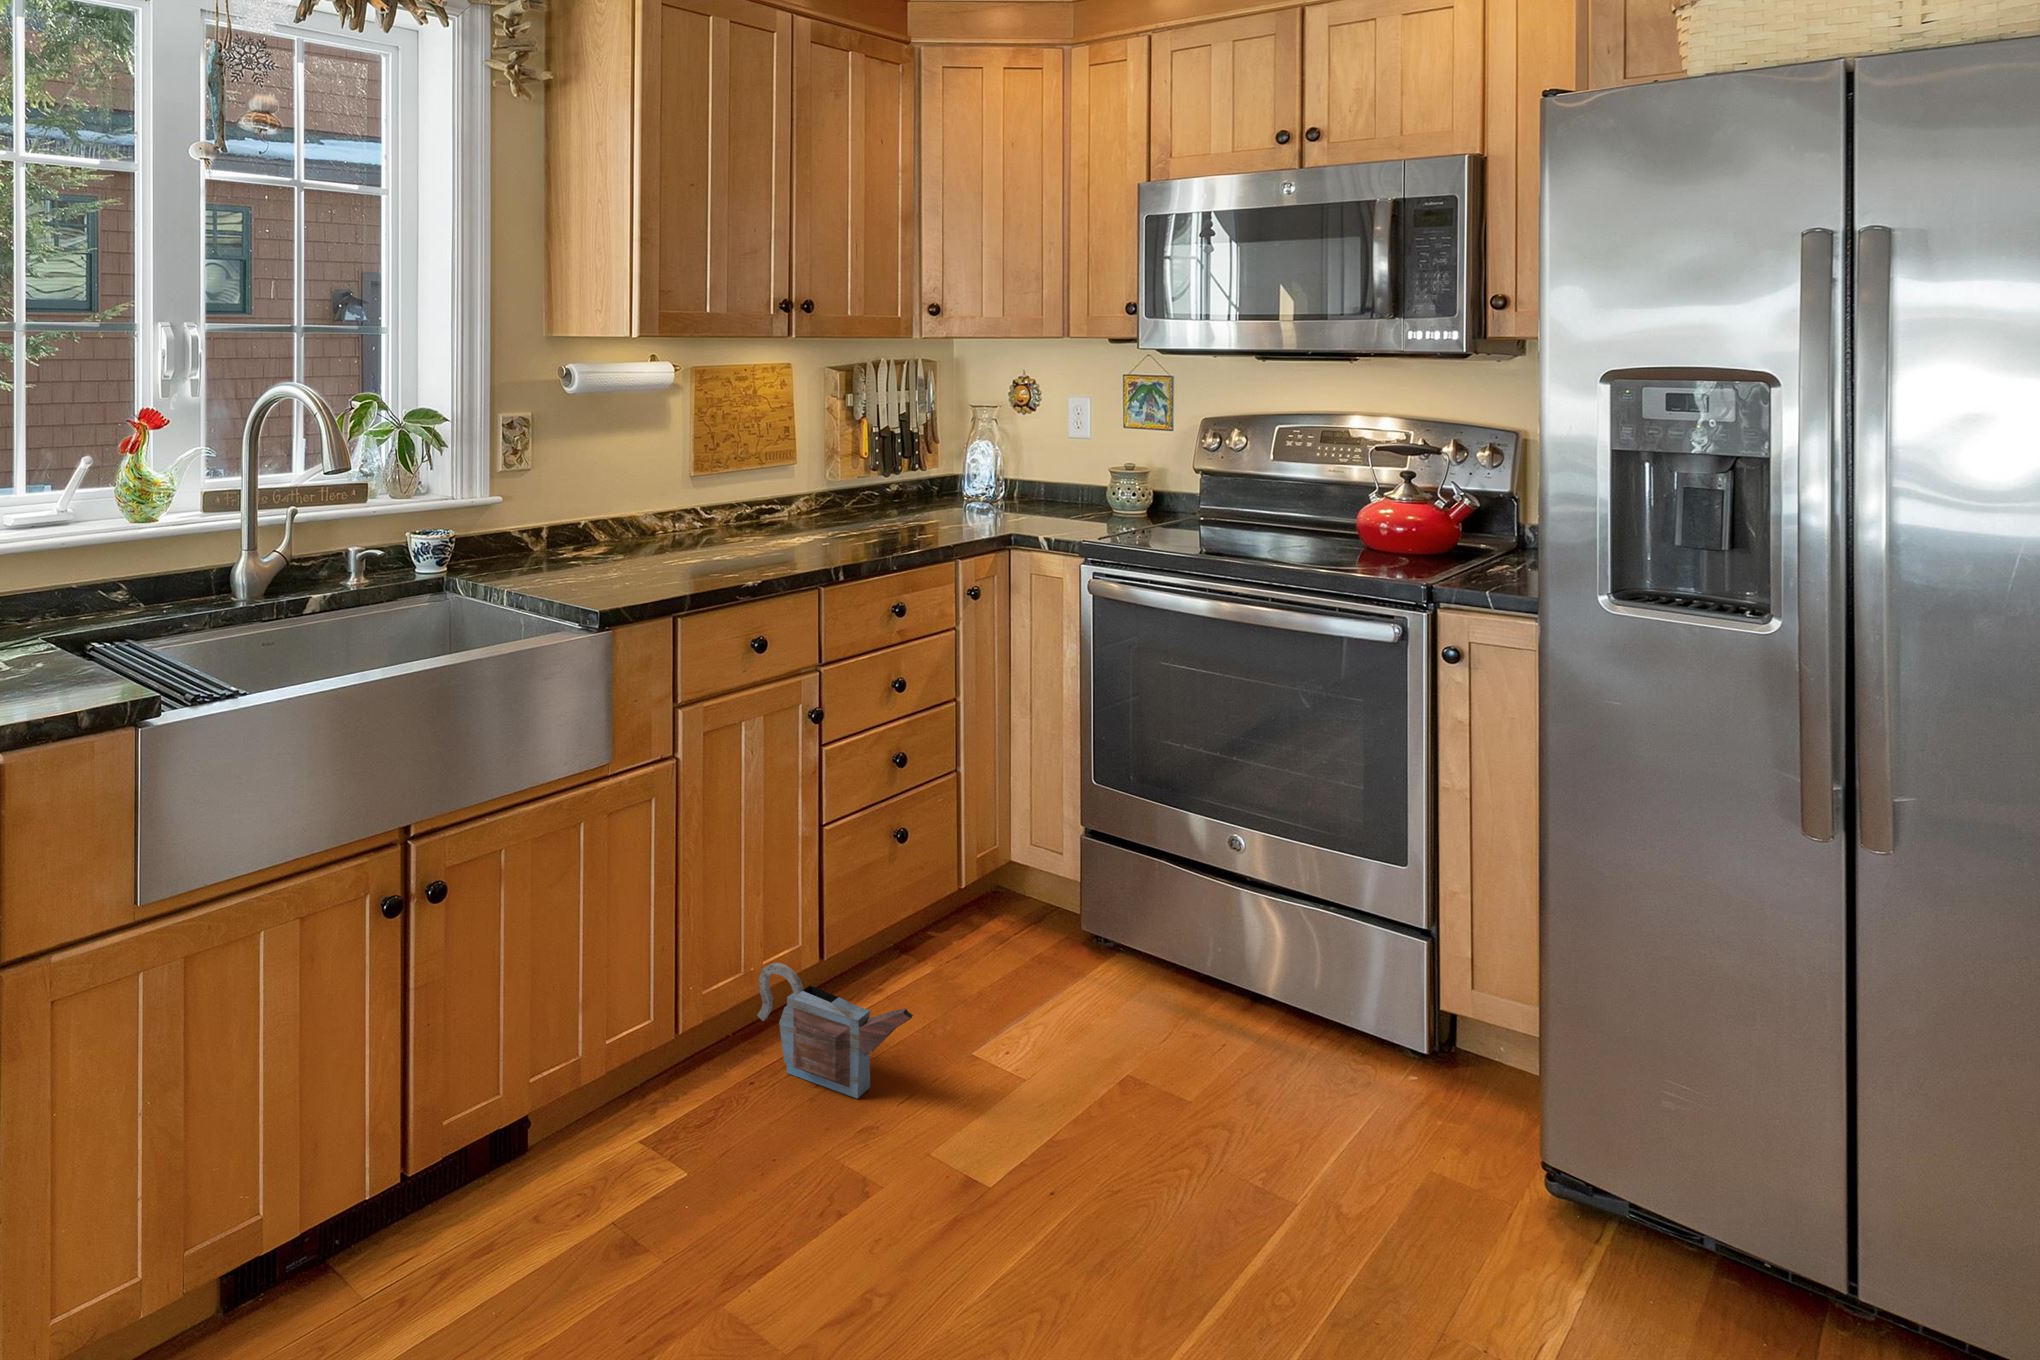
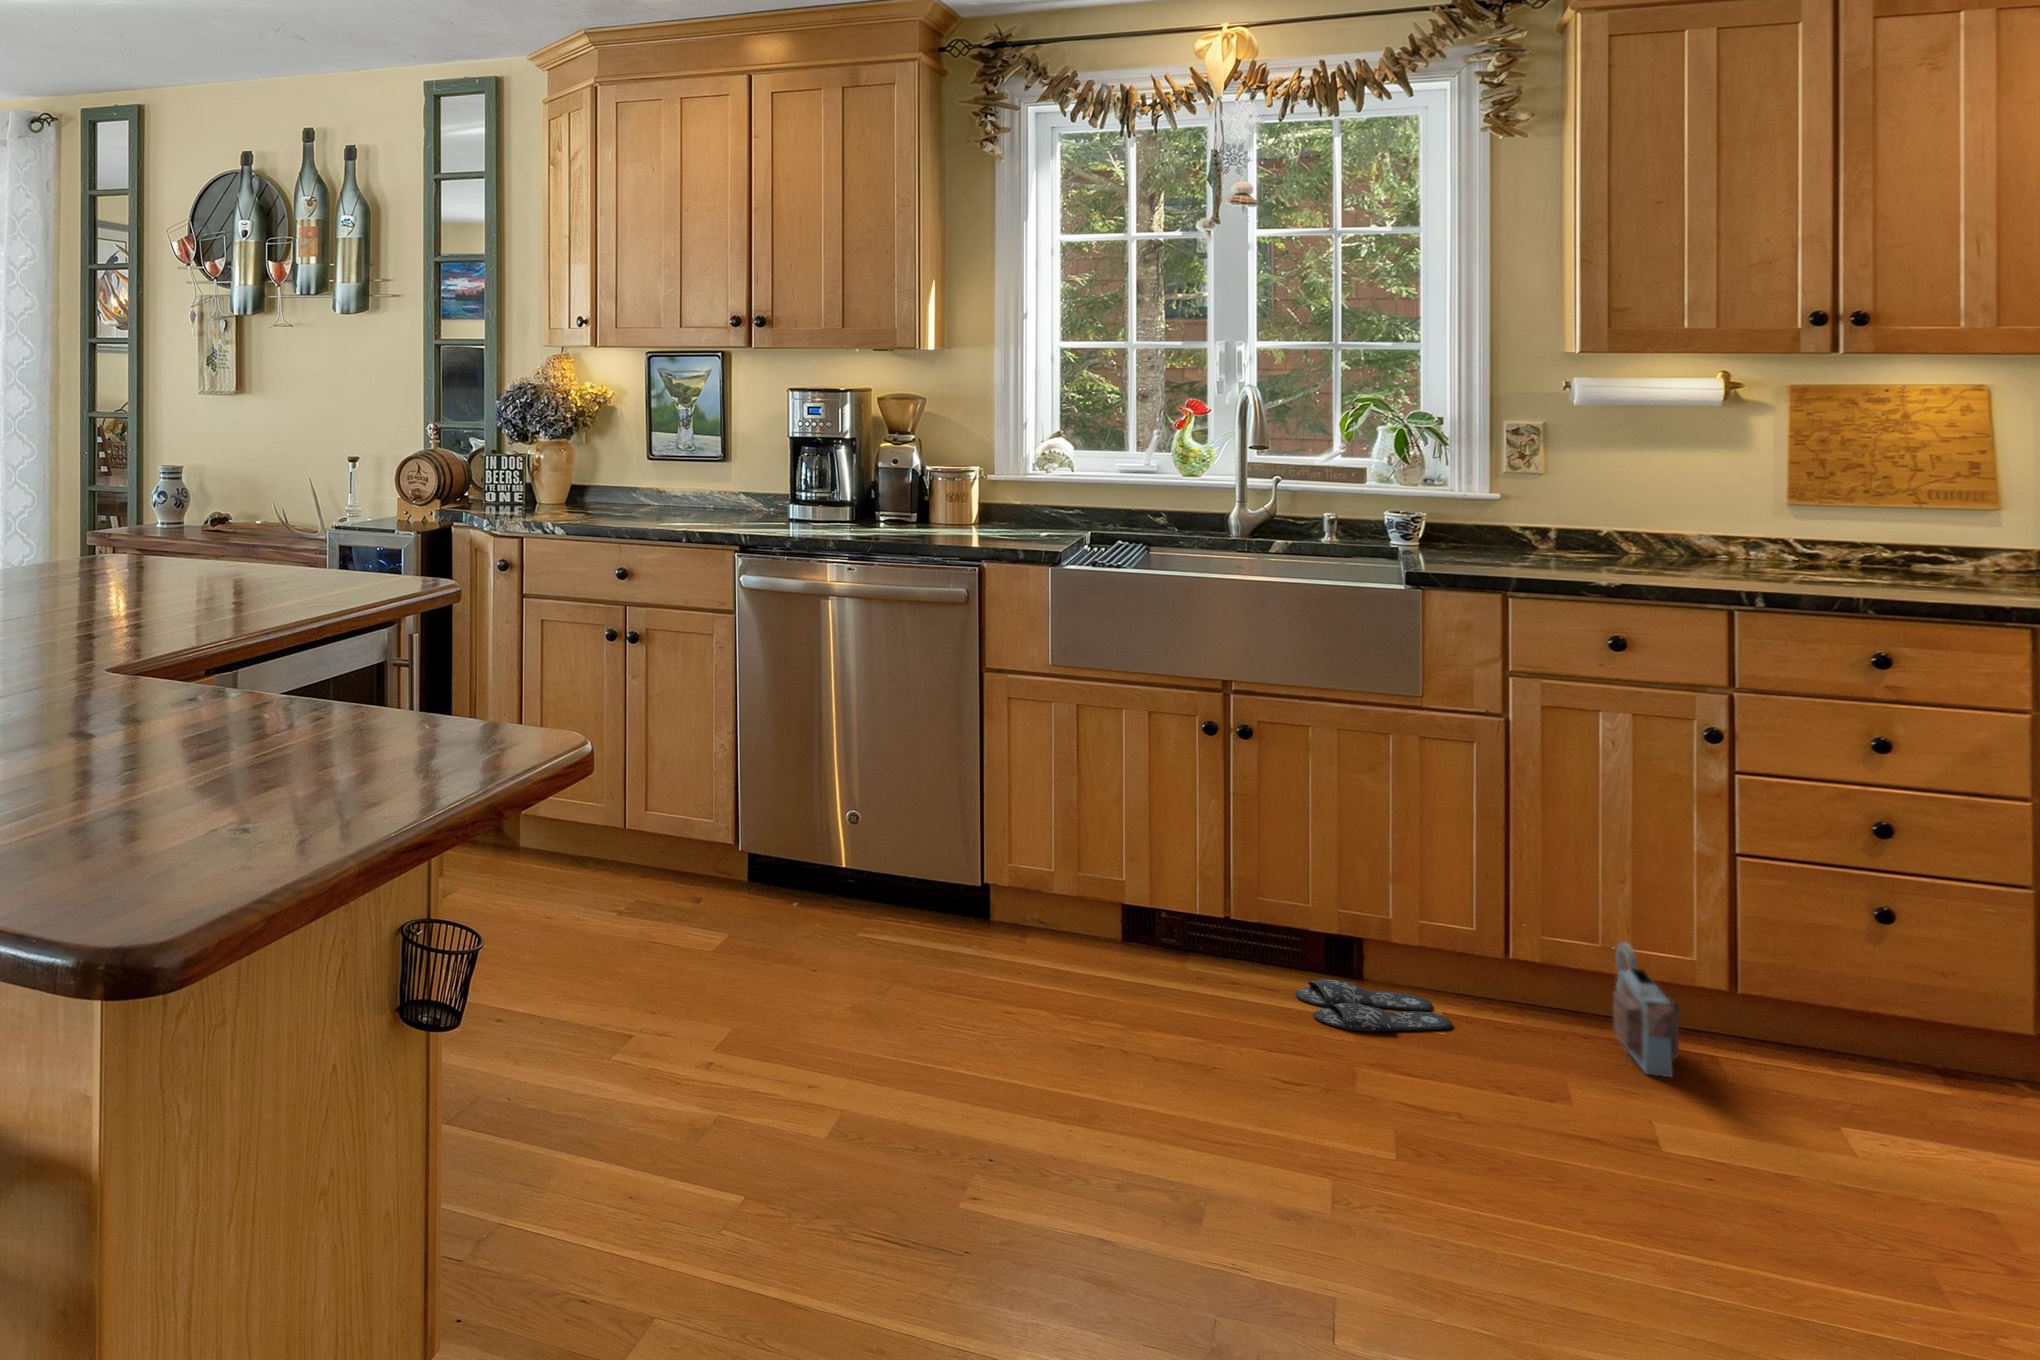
slippers: none [533,1142,701,1262] -> present [1296,980,1452,1032]

